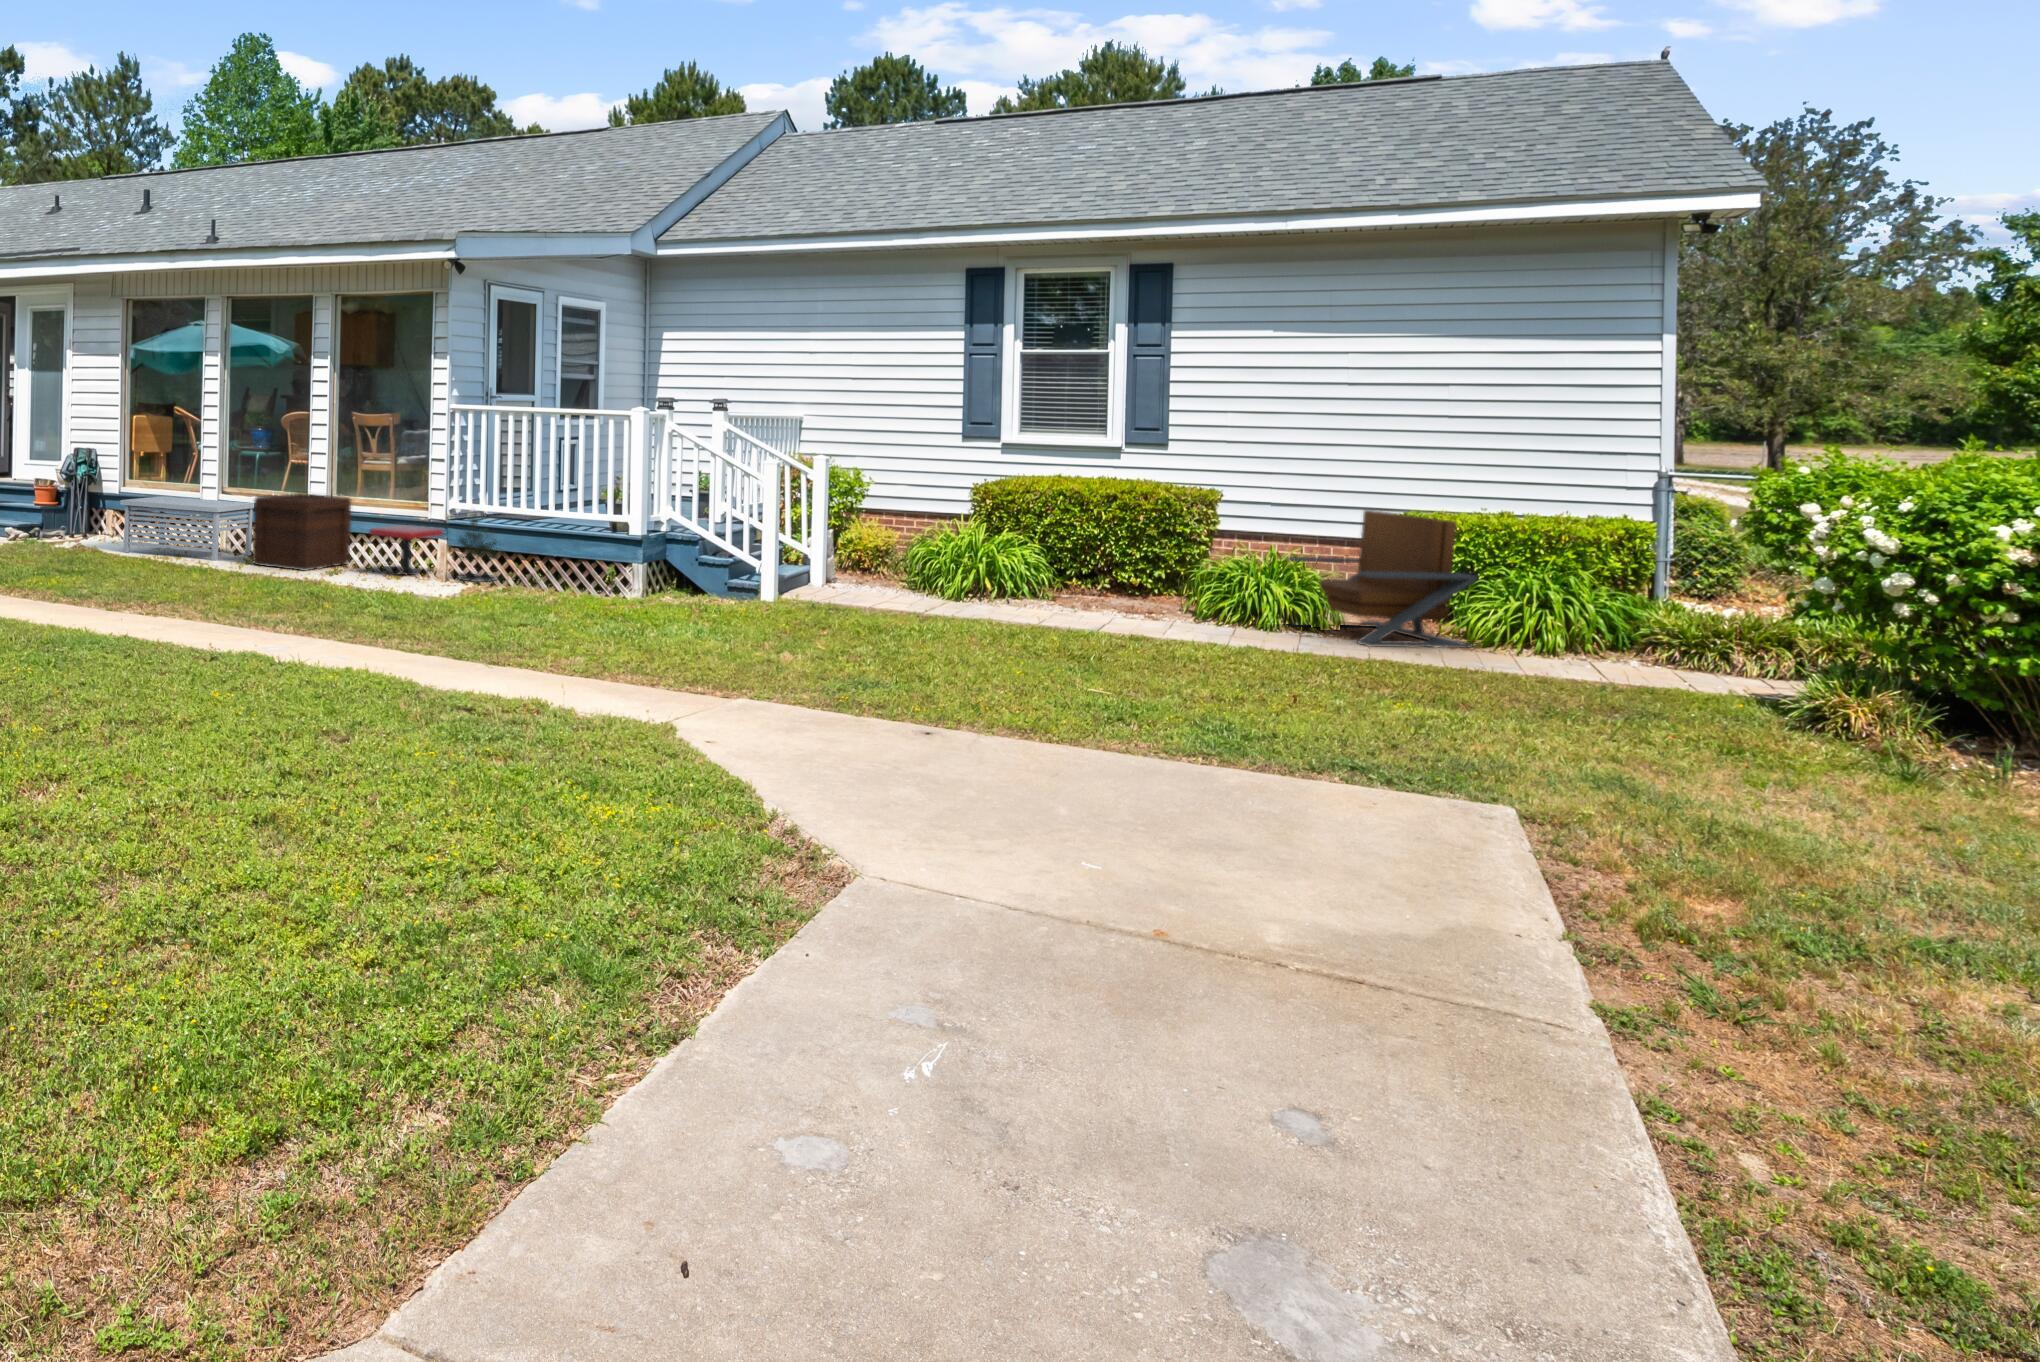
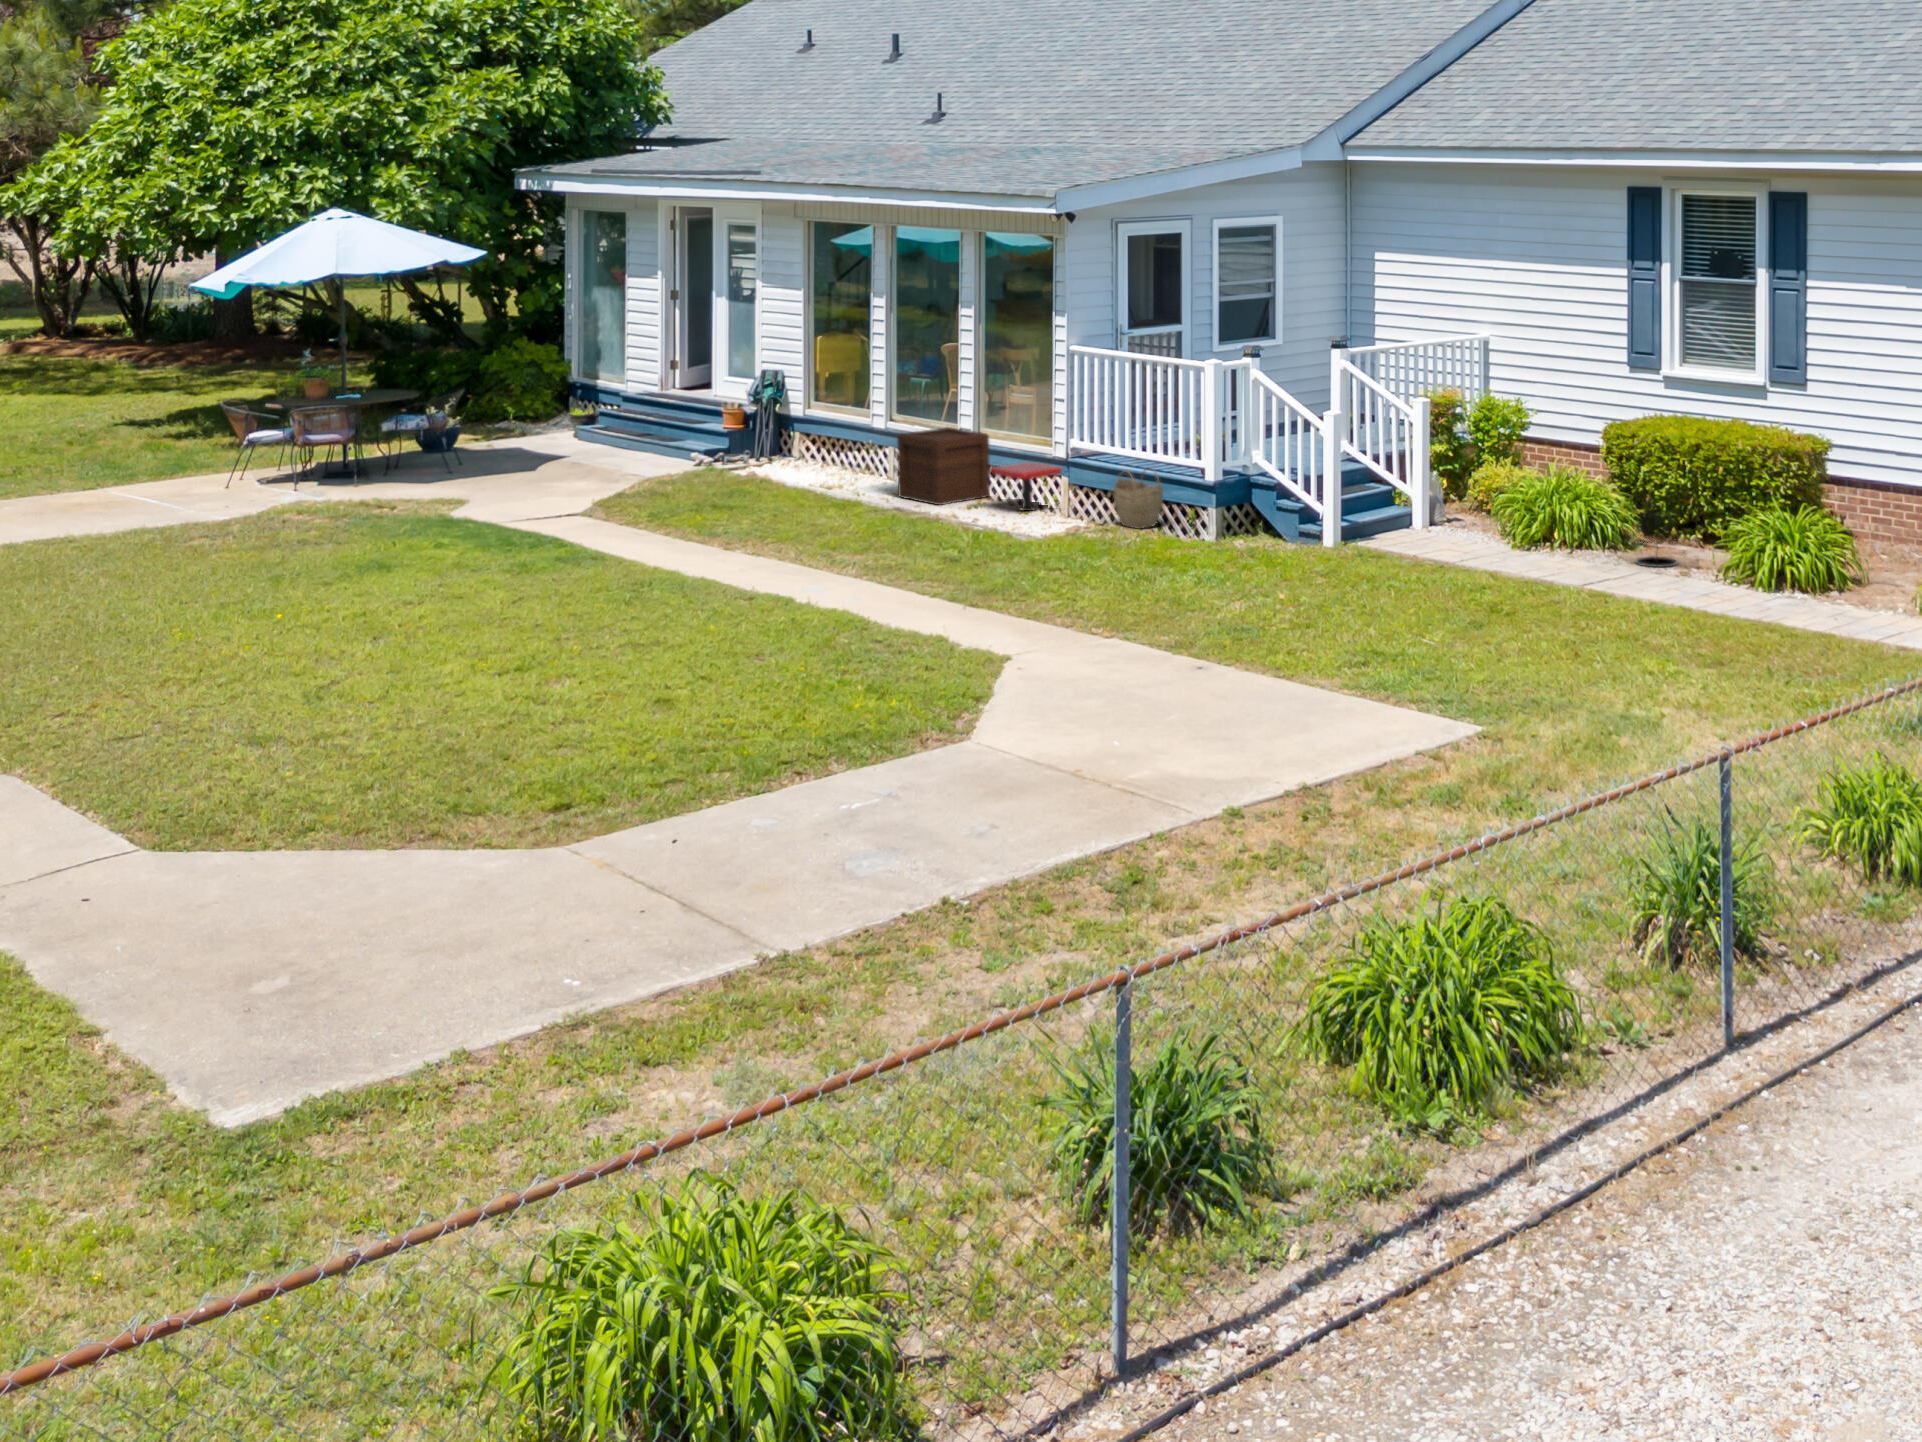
storage bench: present [120,496,254,561] -> none [791,424,914,492]
lounge chair: present [1286,510,1477,648] -> none [1781,471,1900,607]
potted tree: present [459,515,500,582] -> present [1636,493,1678,567]
woven basket: none [520,523,575,588] -> present [1114,468,1163,529]

